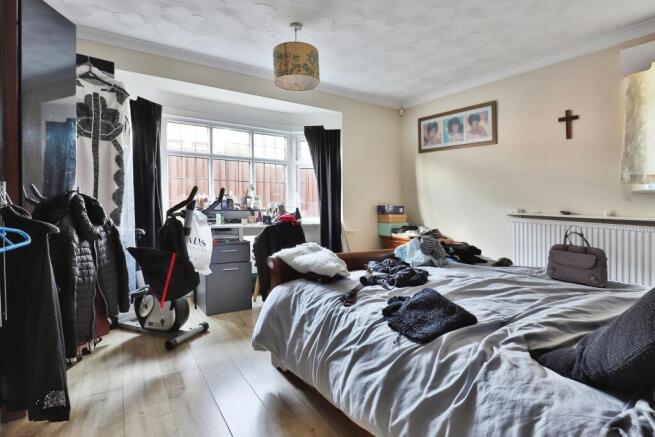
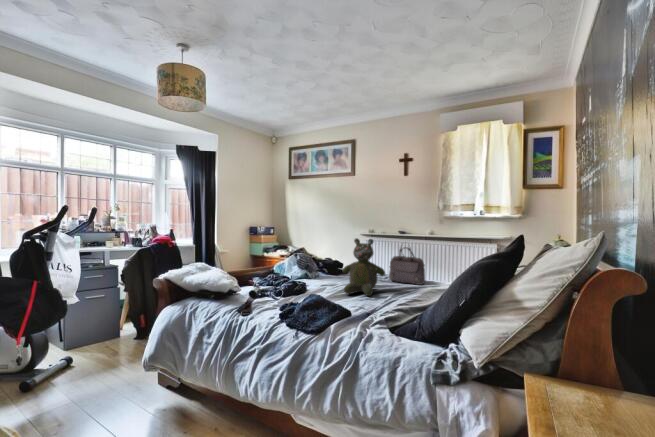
teddy bear: none [474,219,538,297] -> present [343,238,385,296]

